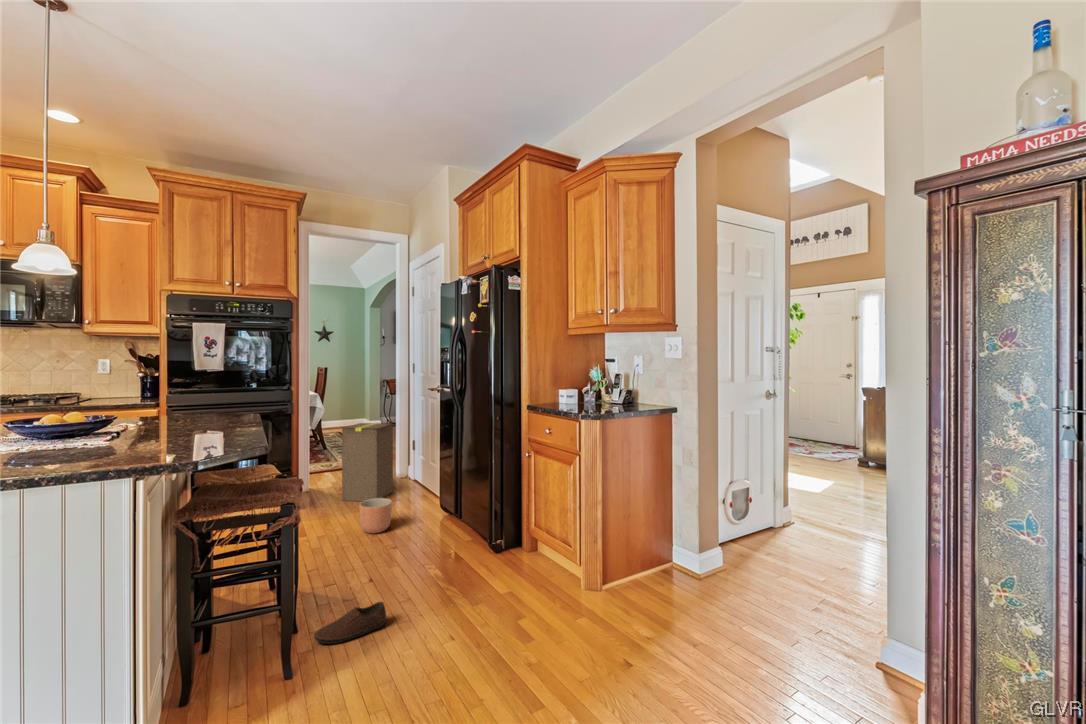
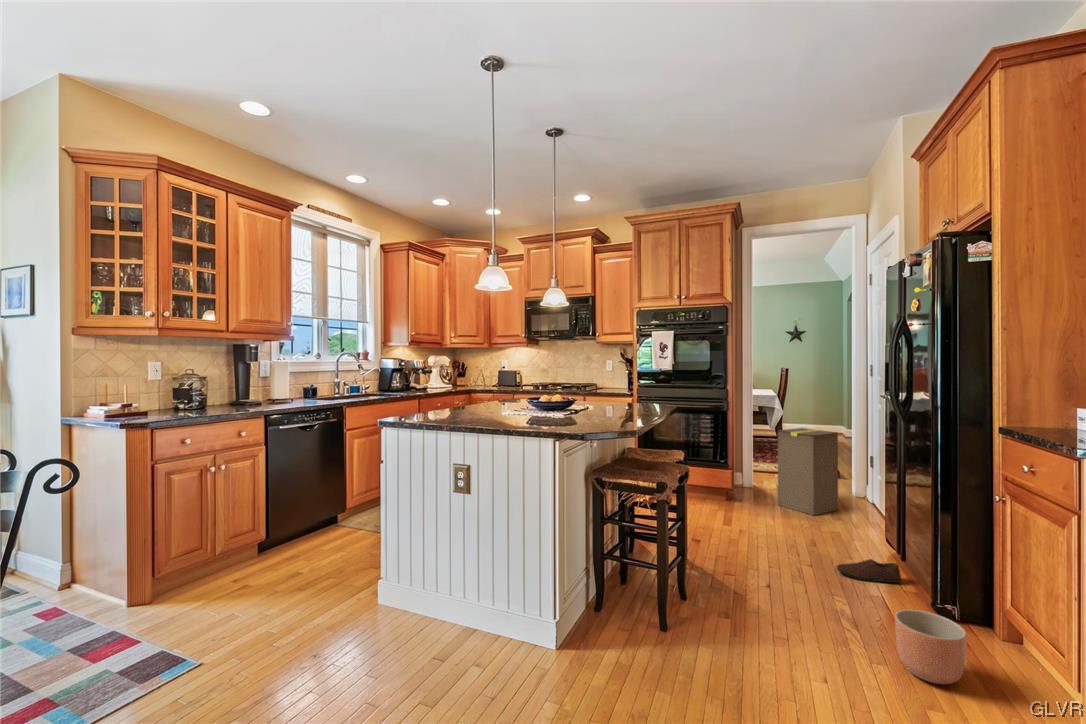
planter: present [360,498,392,533] -> present [895,610,966,685]
shoe: present [314,602,387,644] -> present [837,559,901,583]

